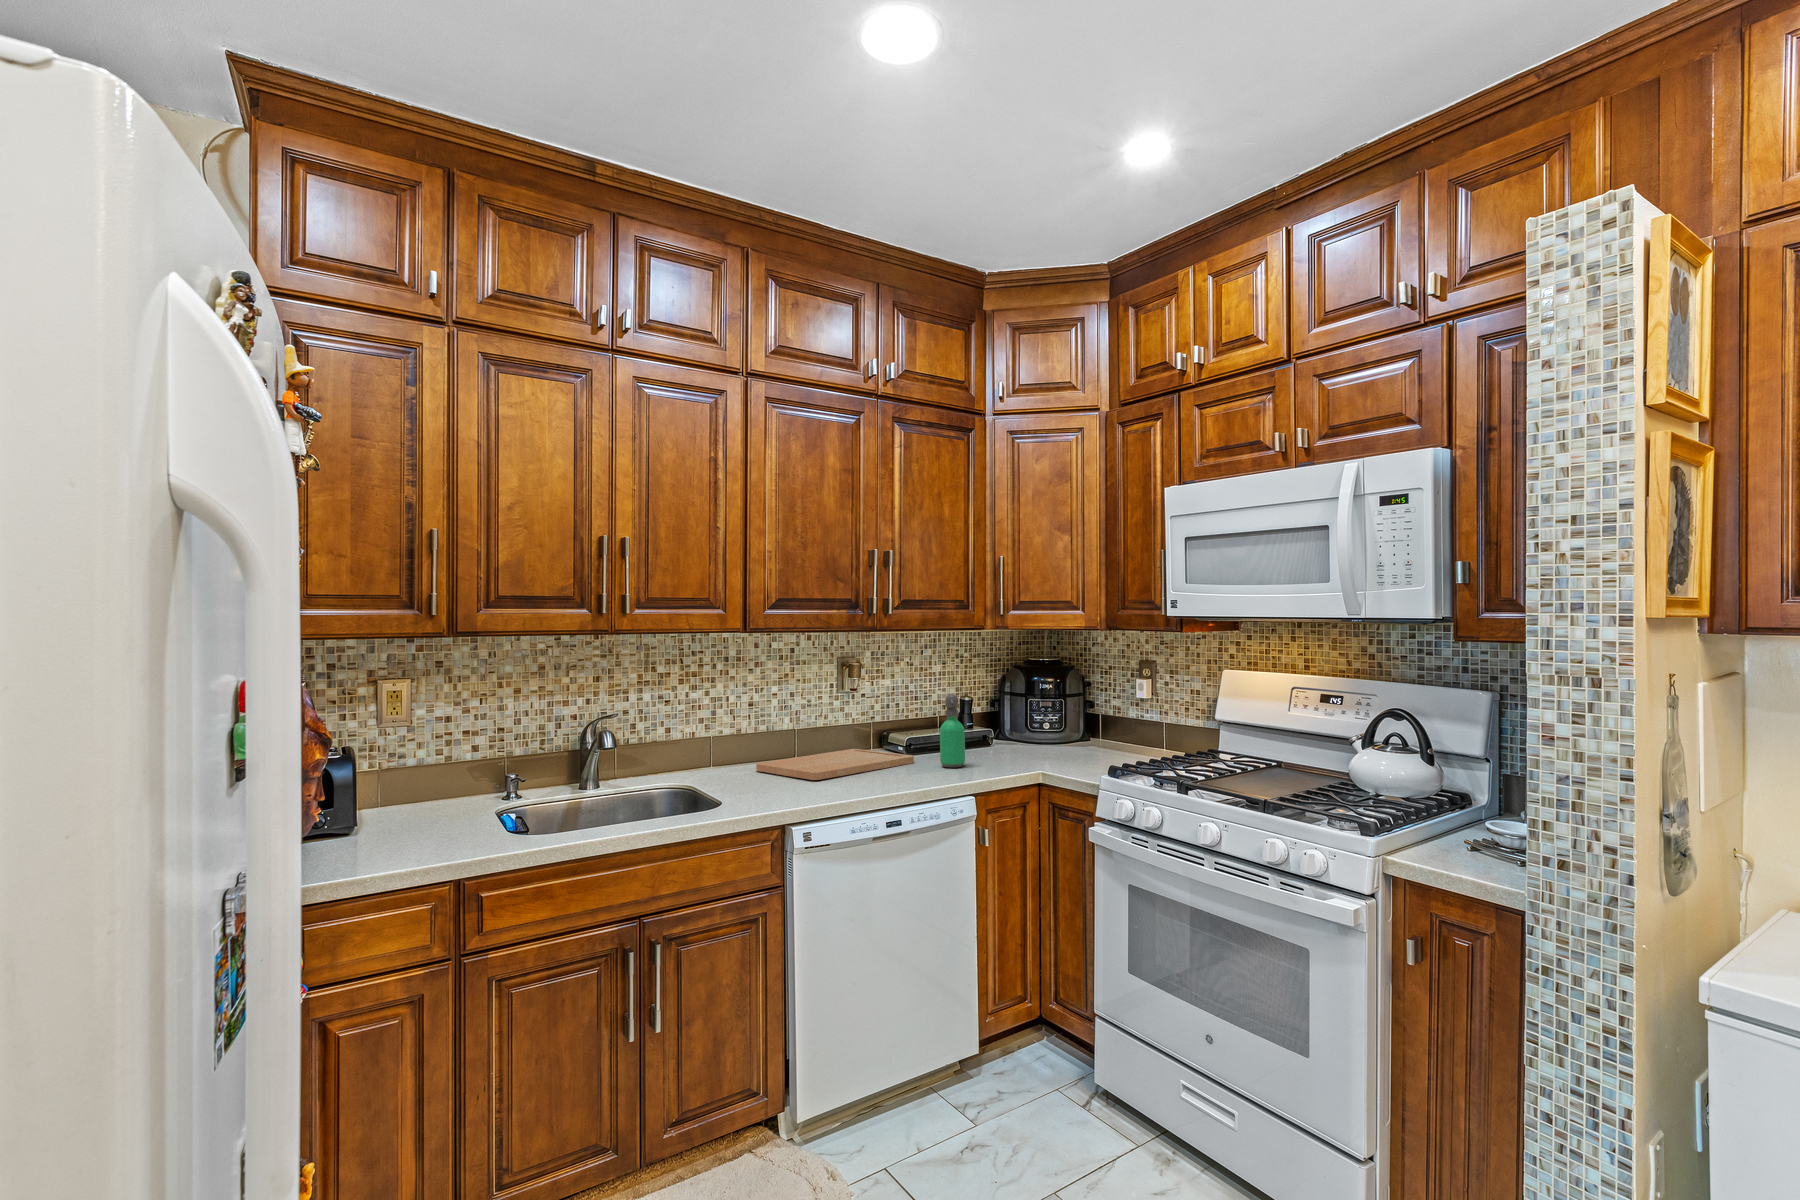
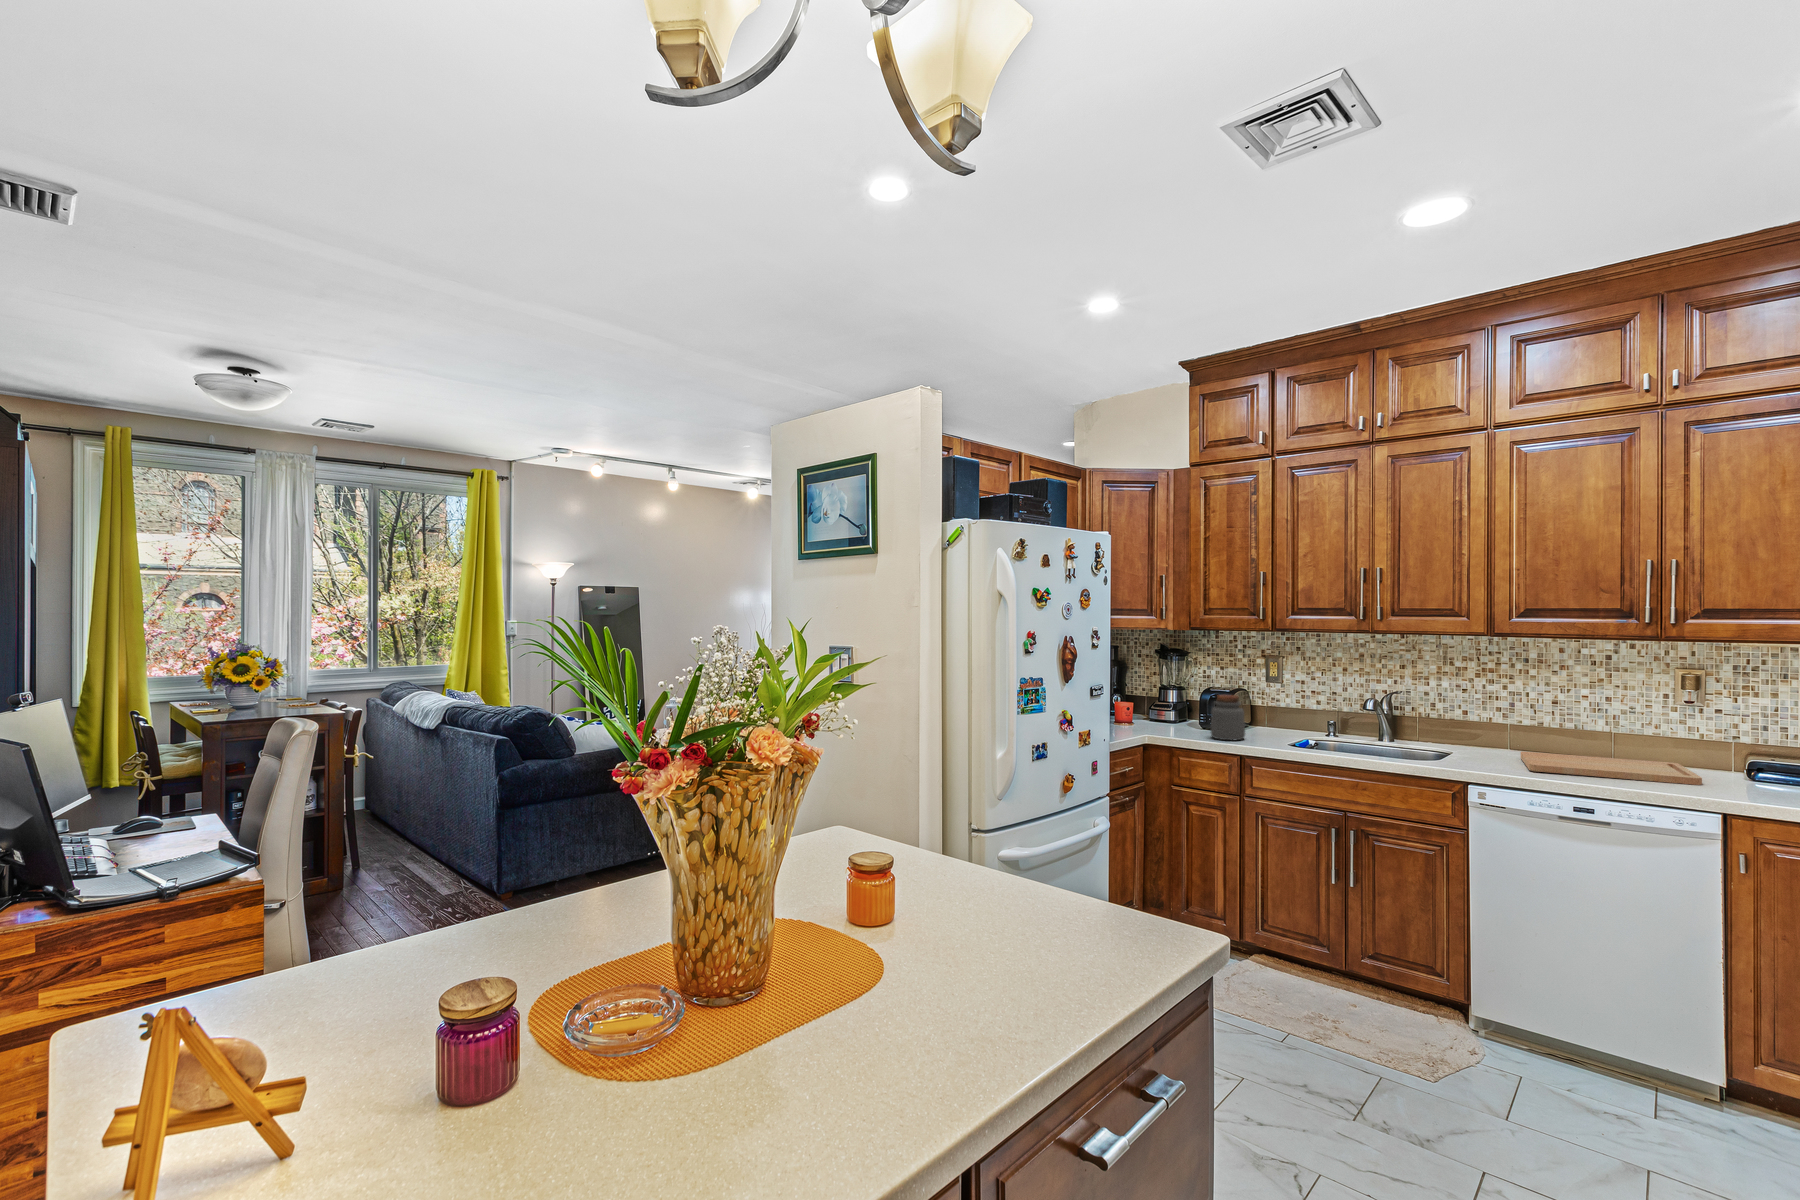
soap dispenser: present [940,694,965,768] -> none [1704,718,1742,797]
jar: none [365,751,435,839] -> present [1211,695,1245,740]

